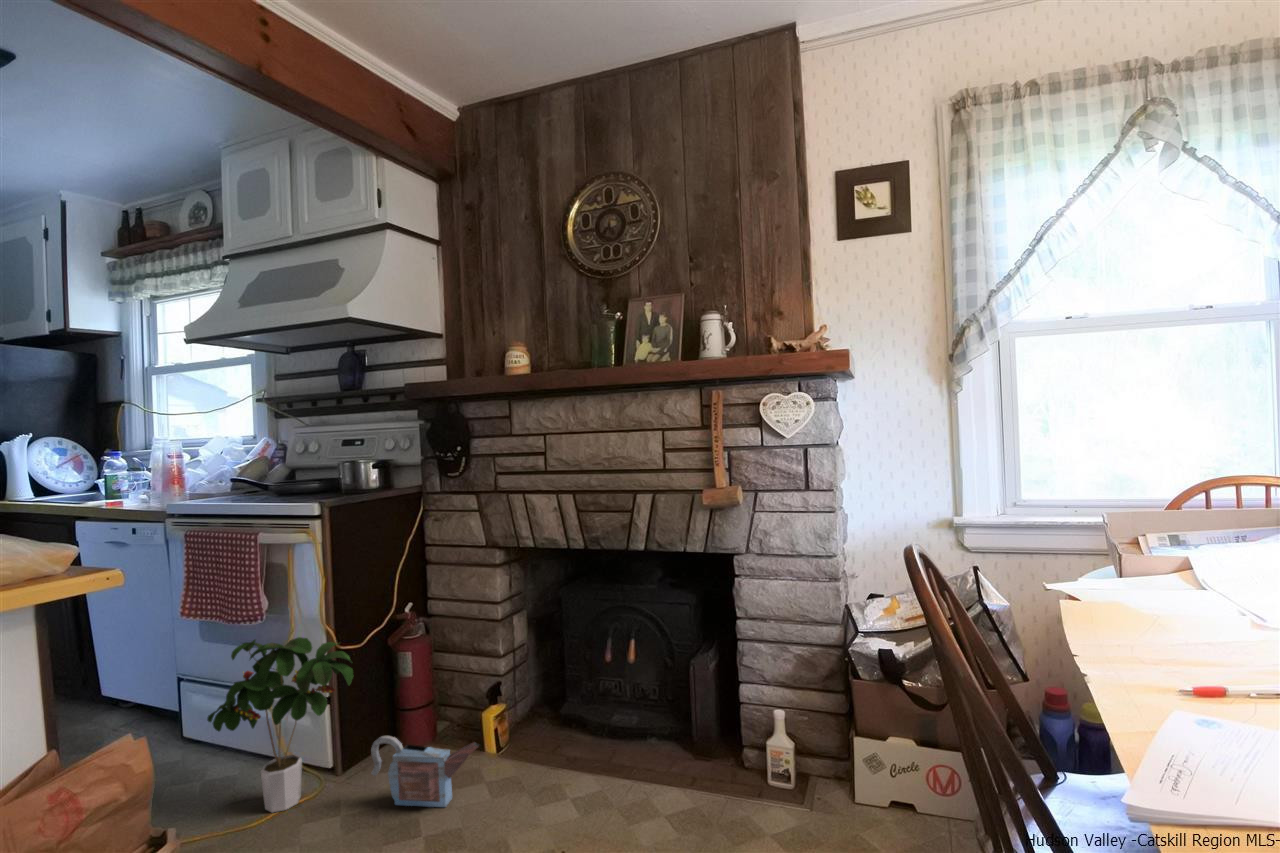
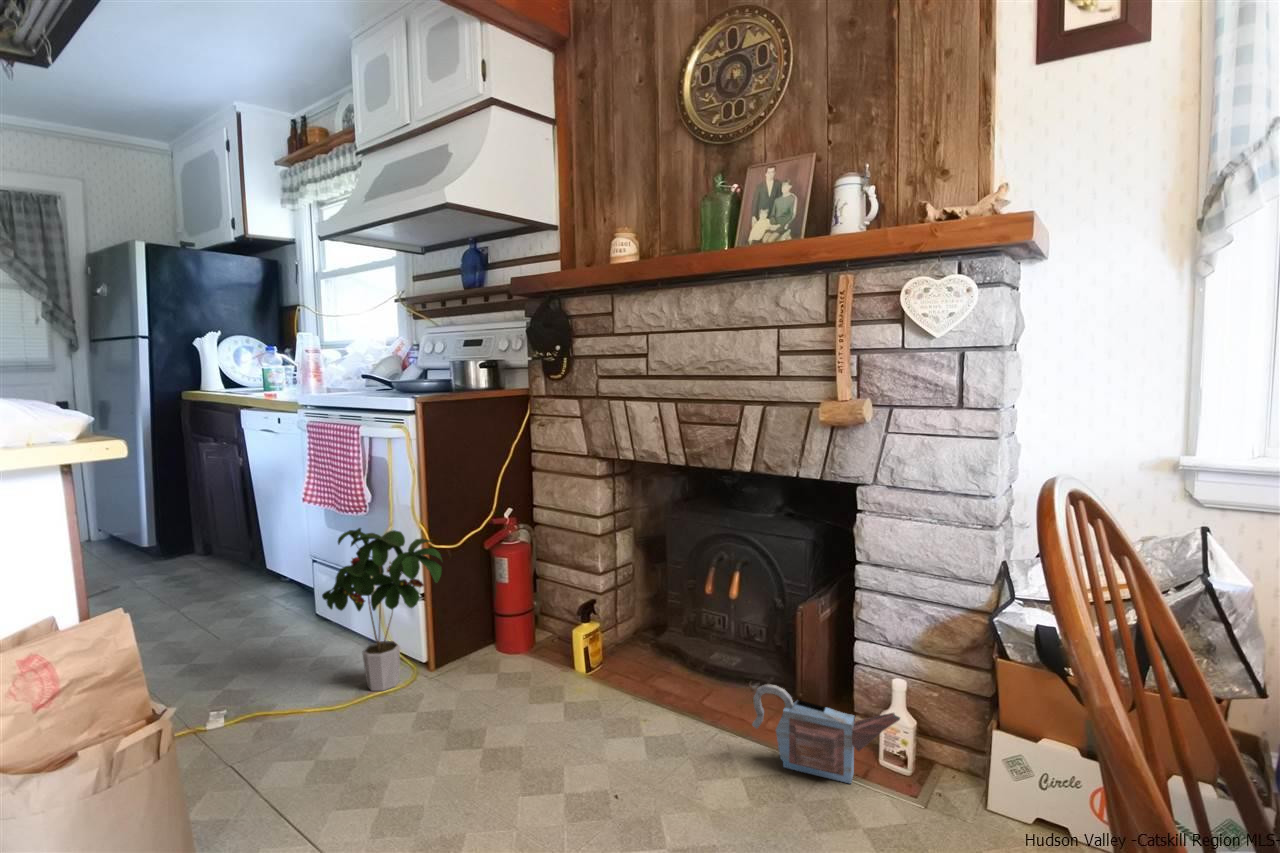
watering can: present [371,736,479,807] -> present [752,684,900,784]

